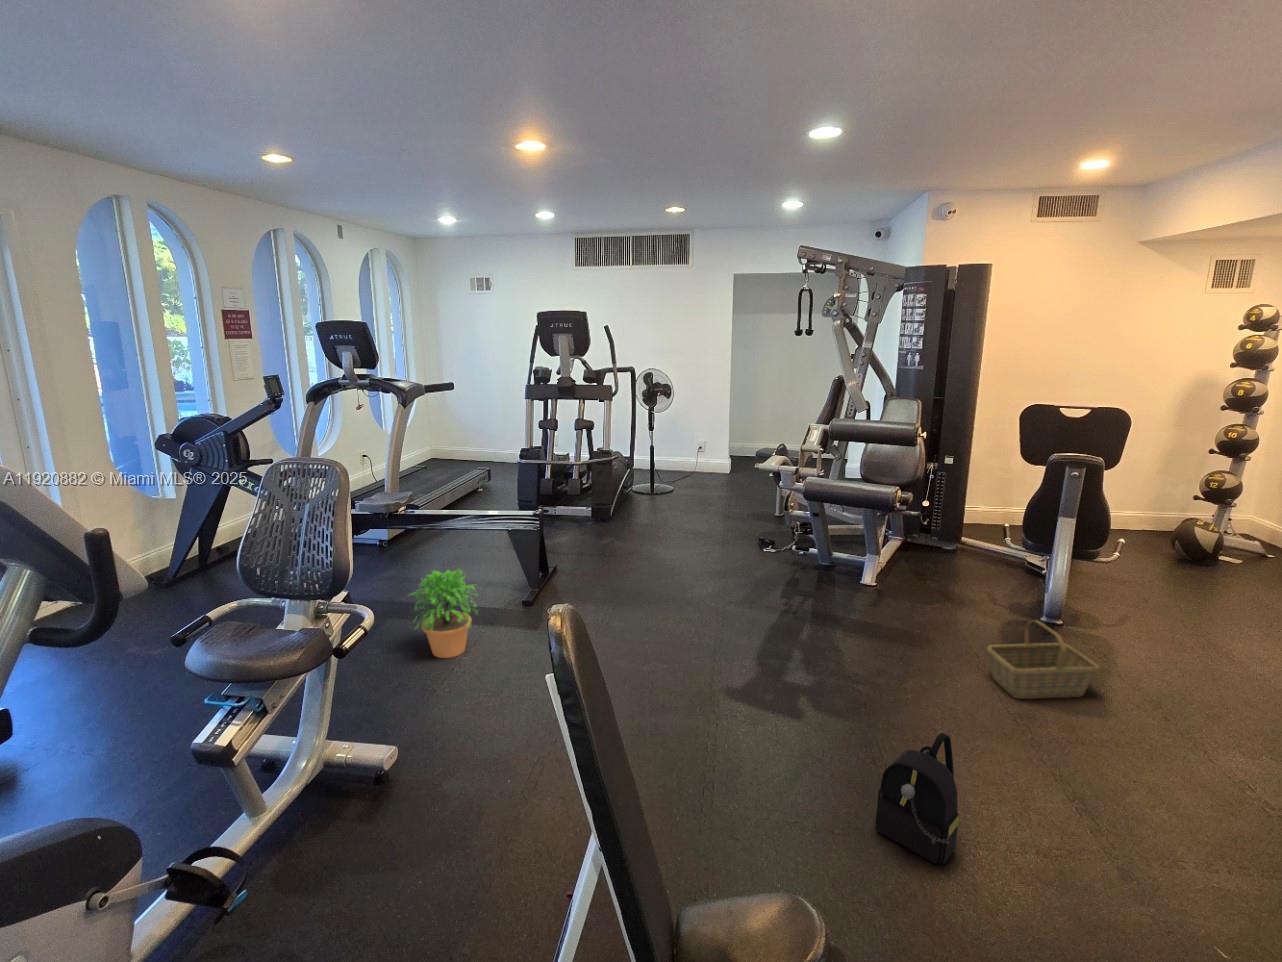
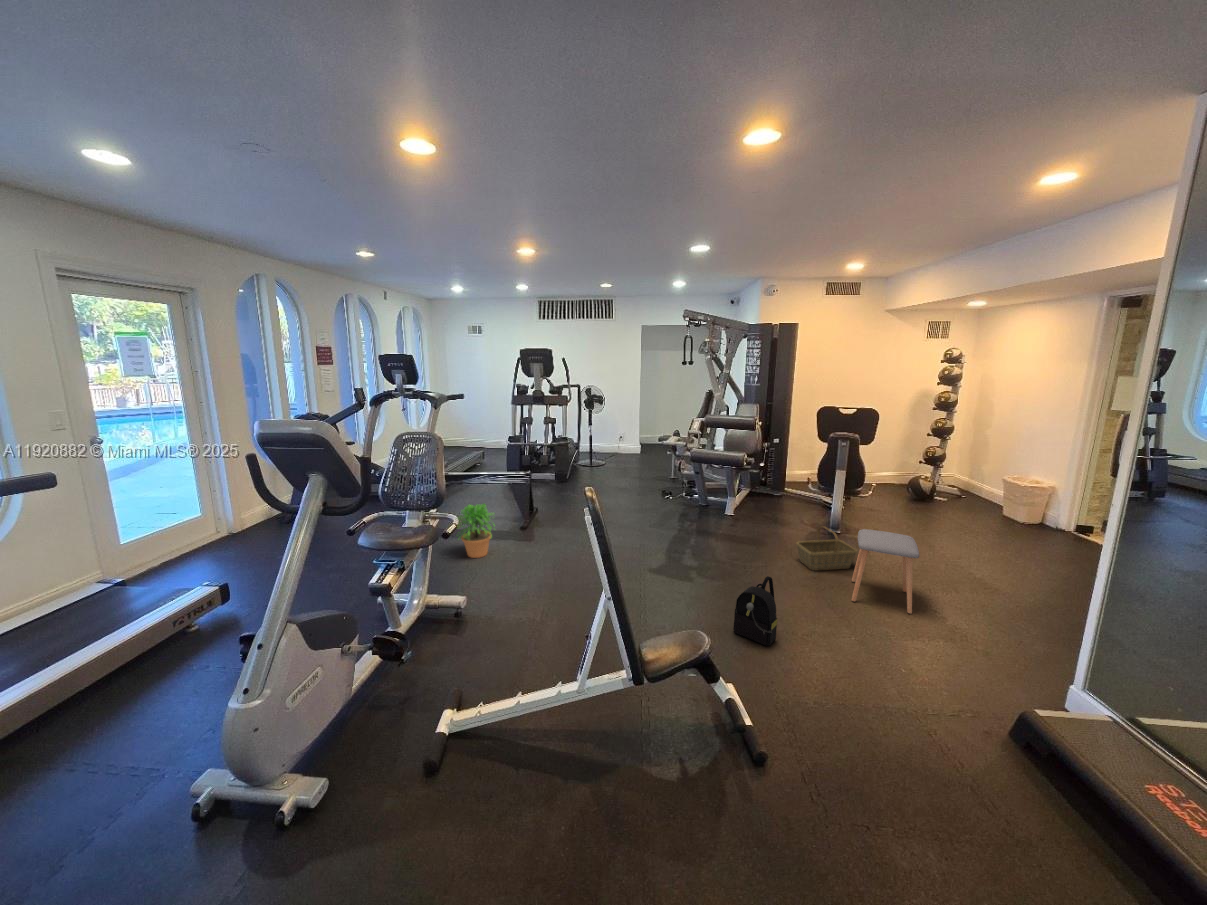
stool: none [1090,635,1233,802] -> present [852,529,919,614]

